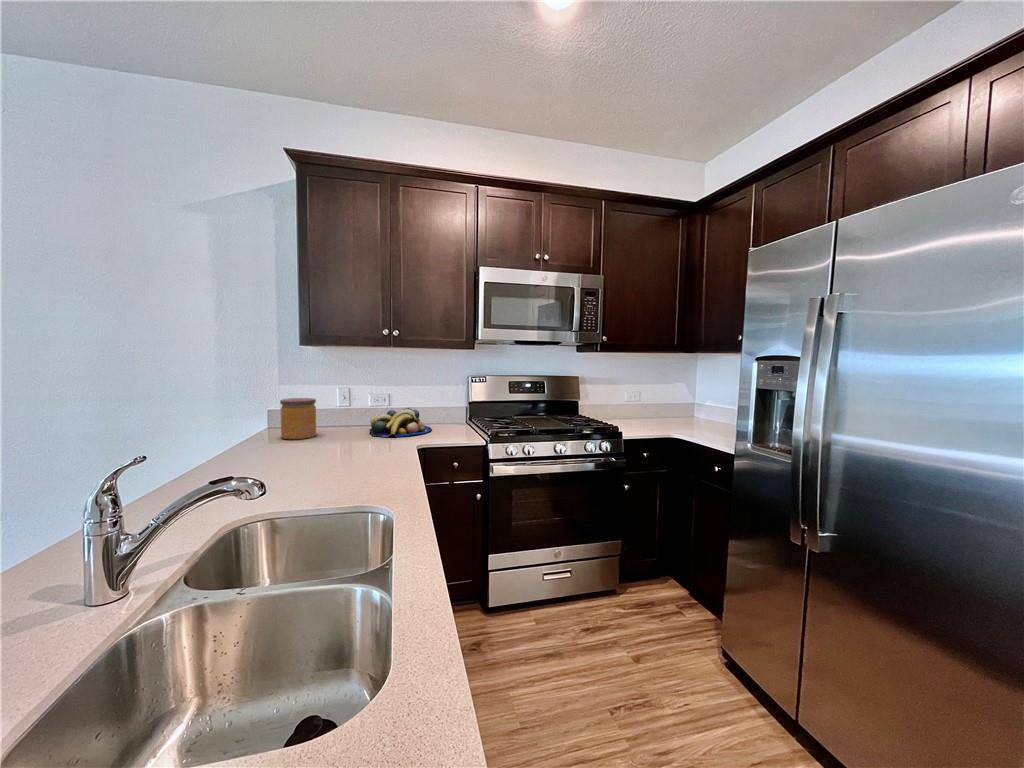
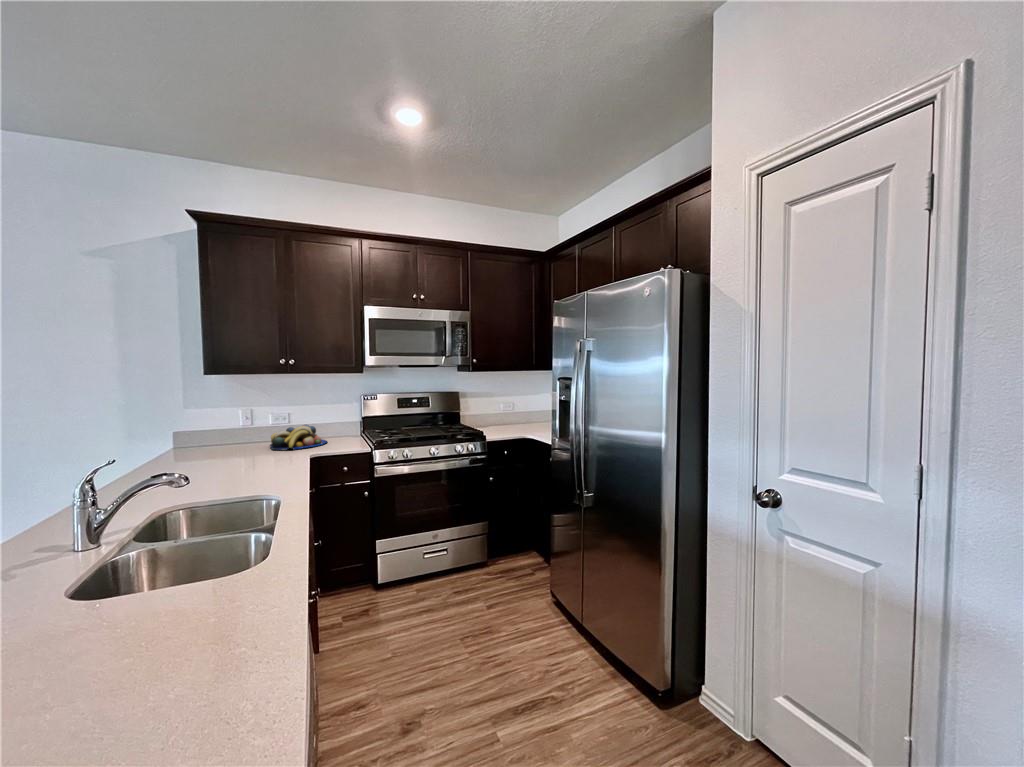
jar: present [280,398,316,439] -> none [185,420,220,457]

